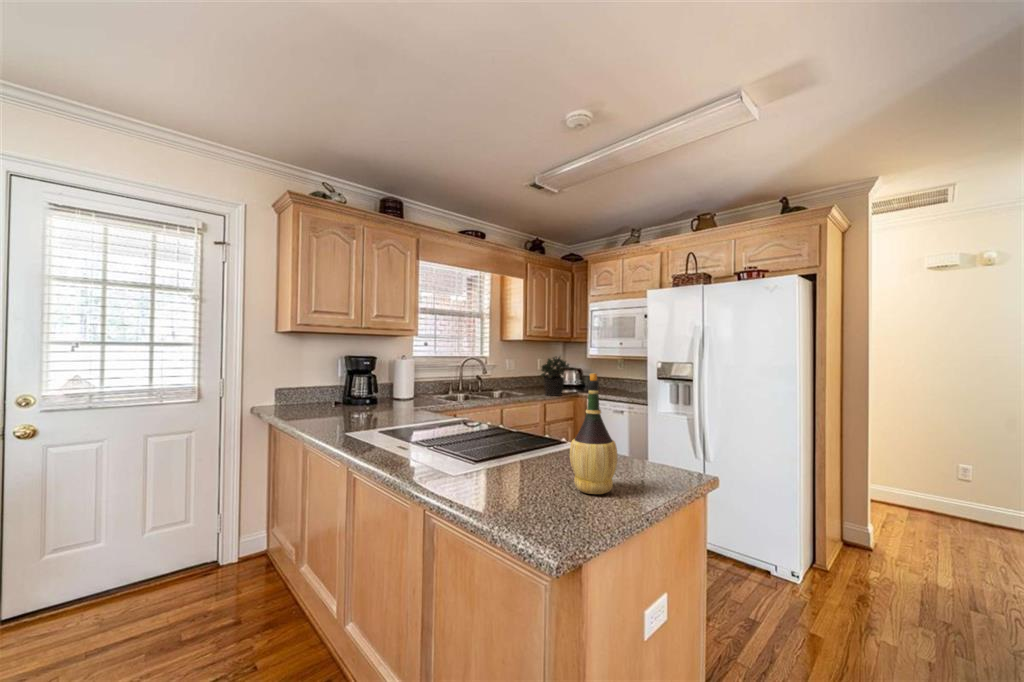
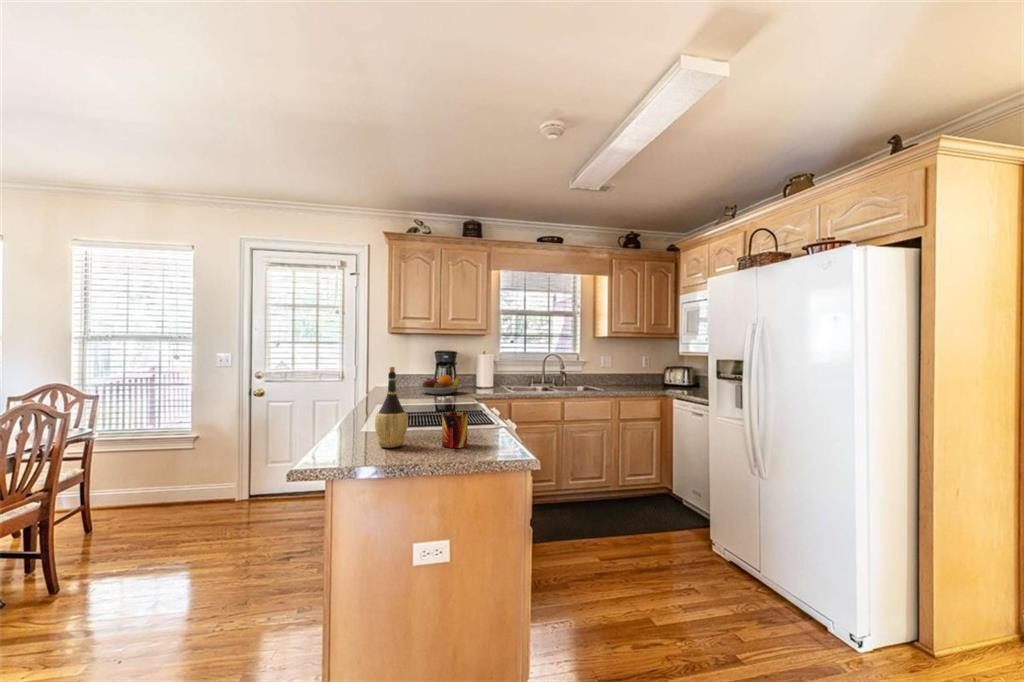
potted plant: present [541,357,573,396] -> none [614,353,652,394]
fruit bowl: none [342,385,401,411] -> present [418,375,461,395]
mug: none [629,430,675,479] -> present [442,412,468,448]

